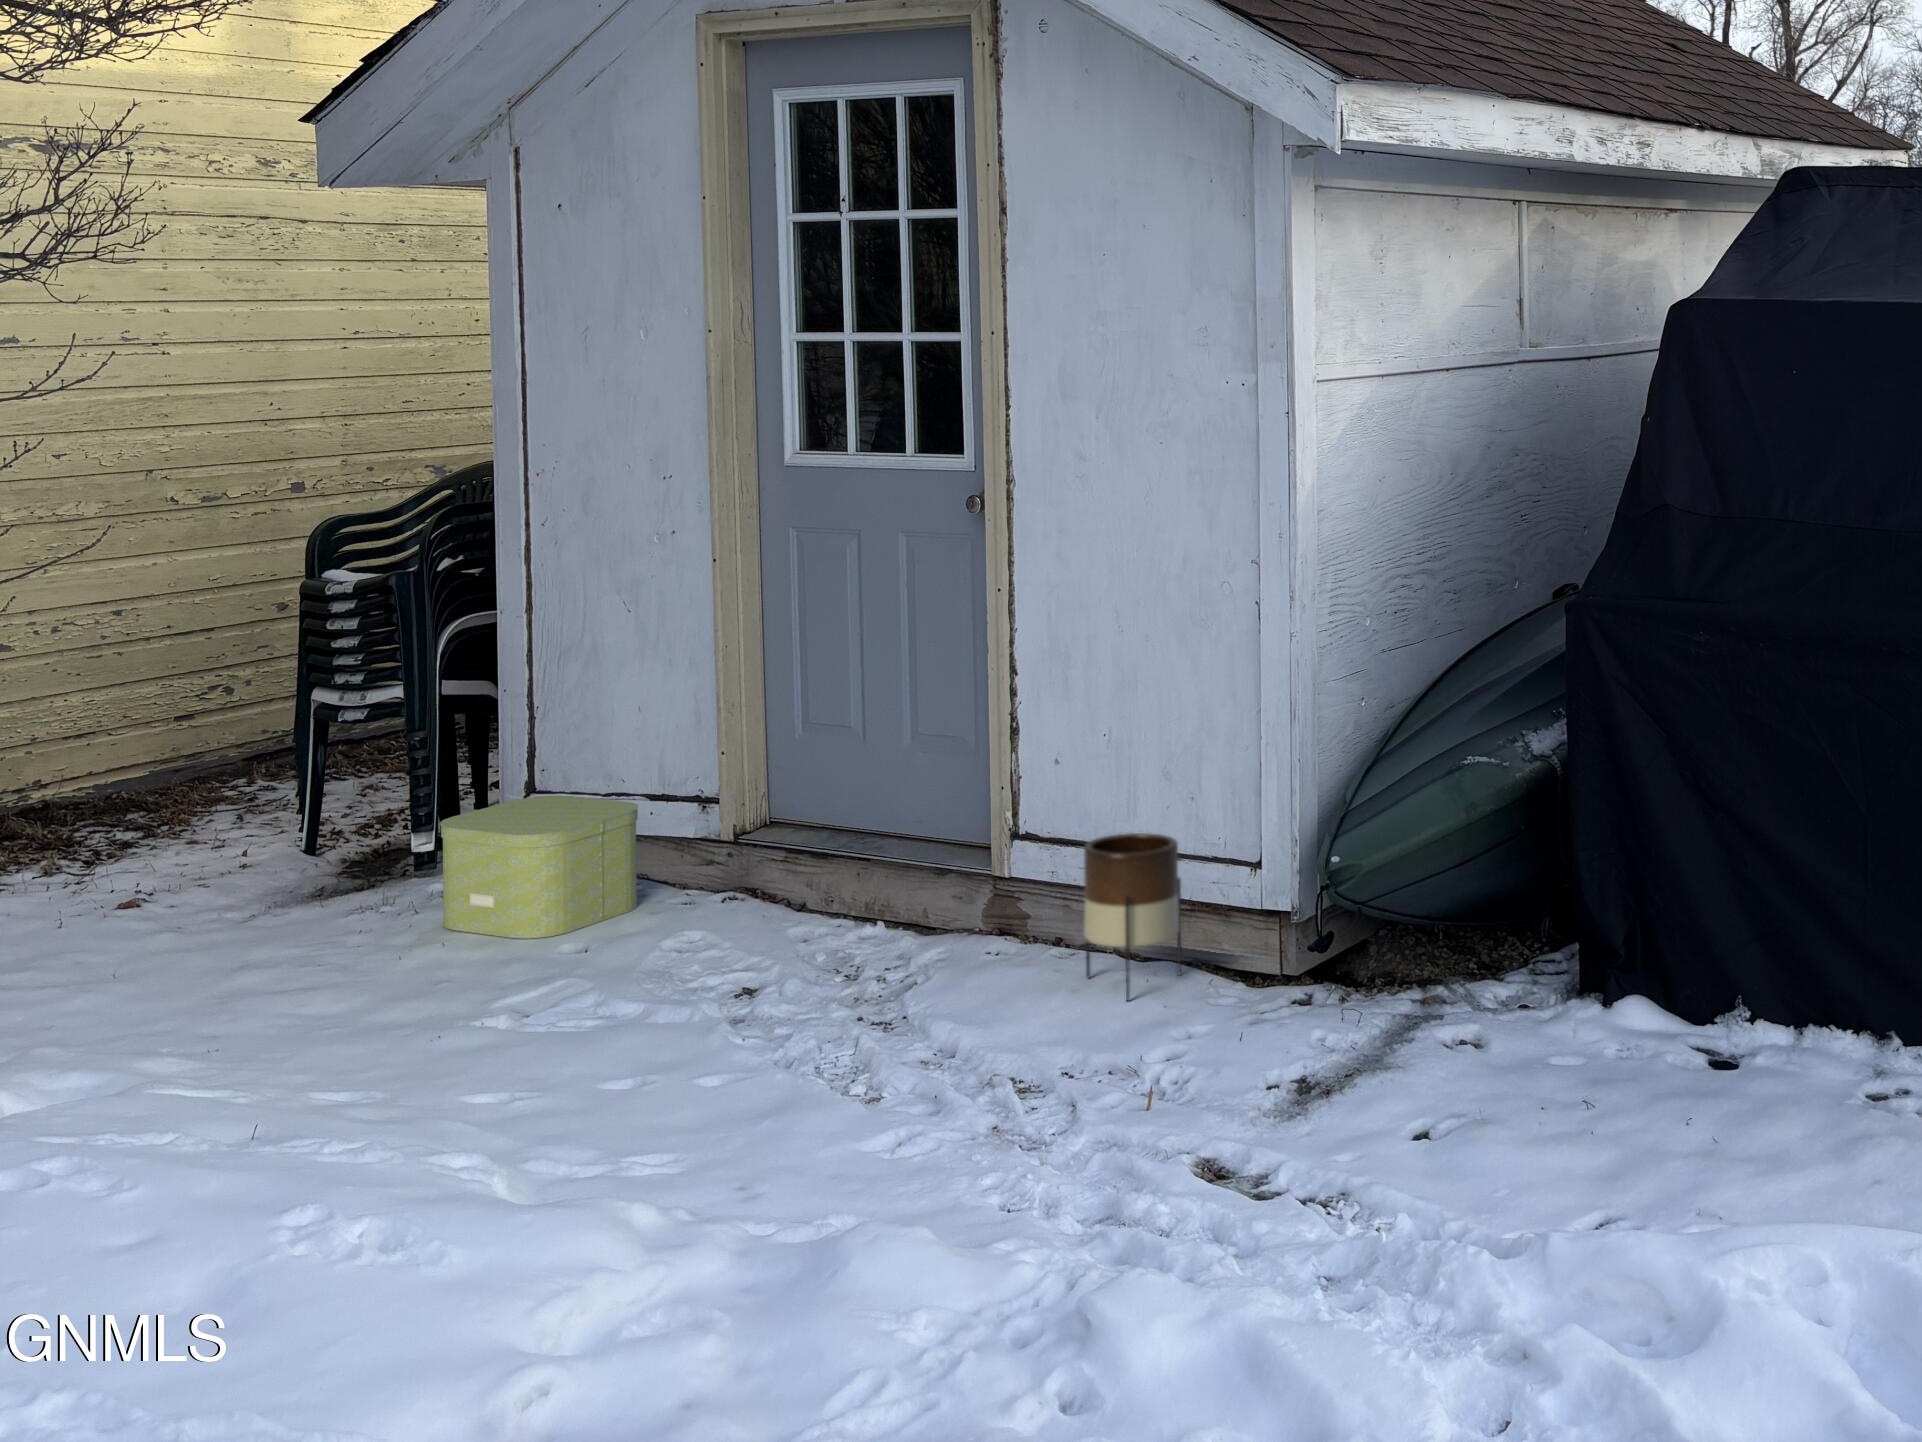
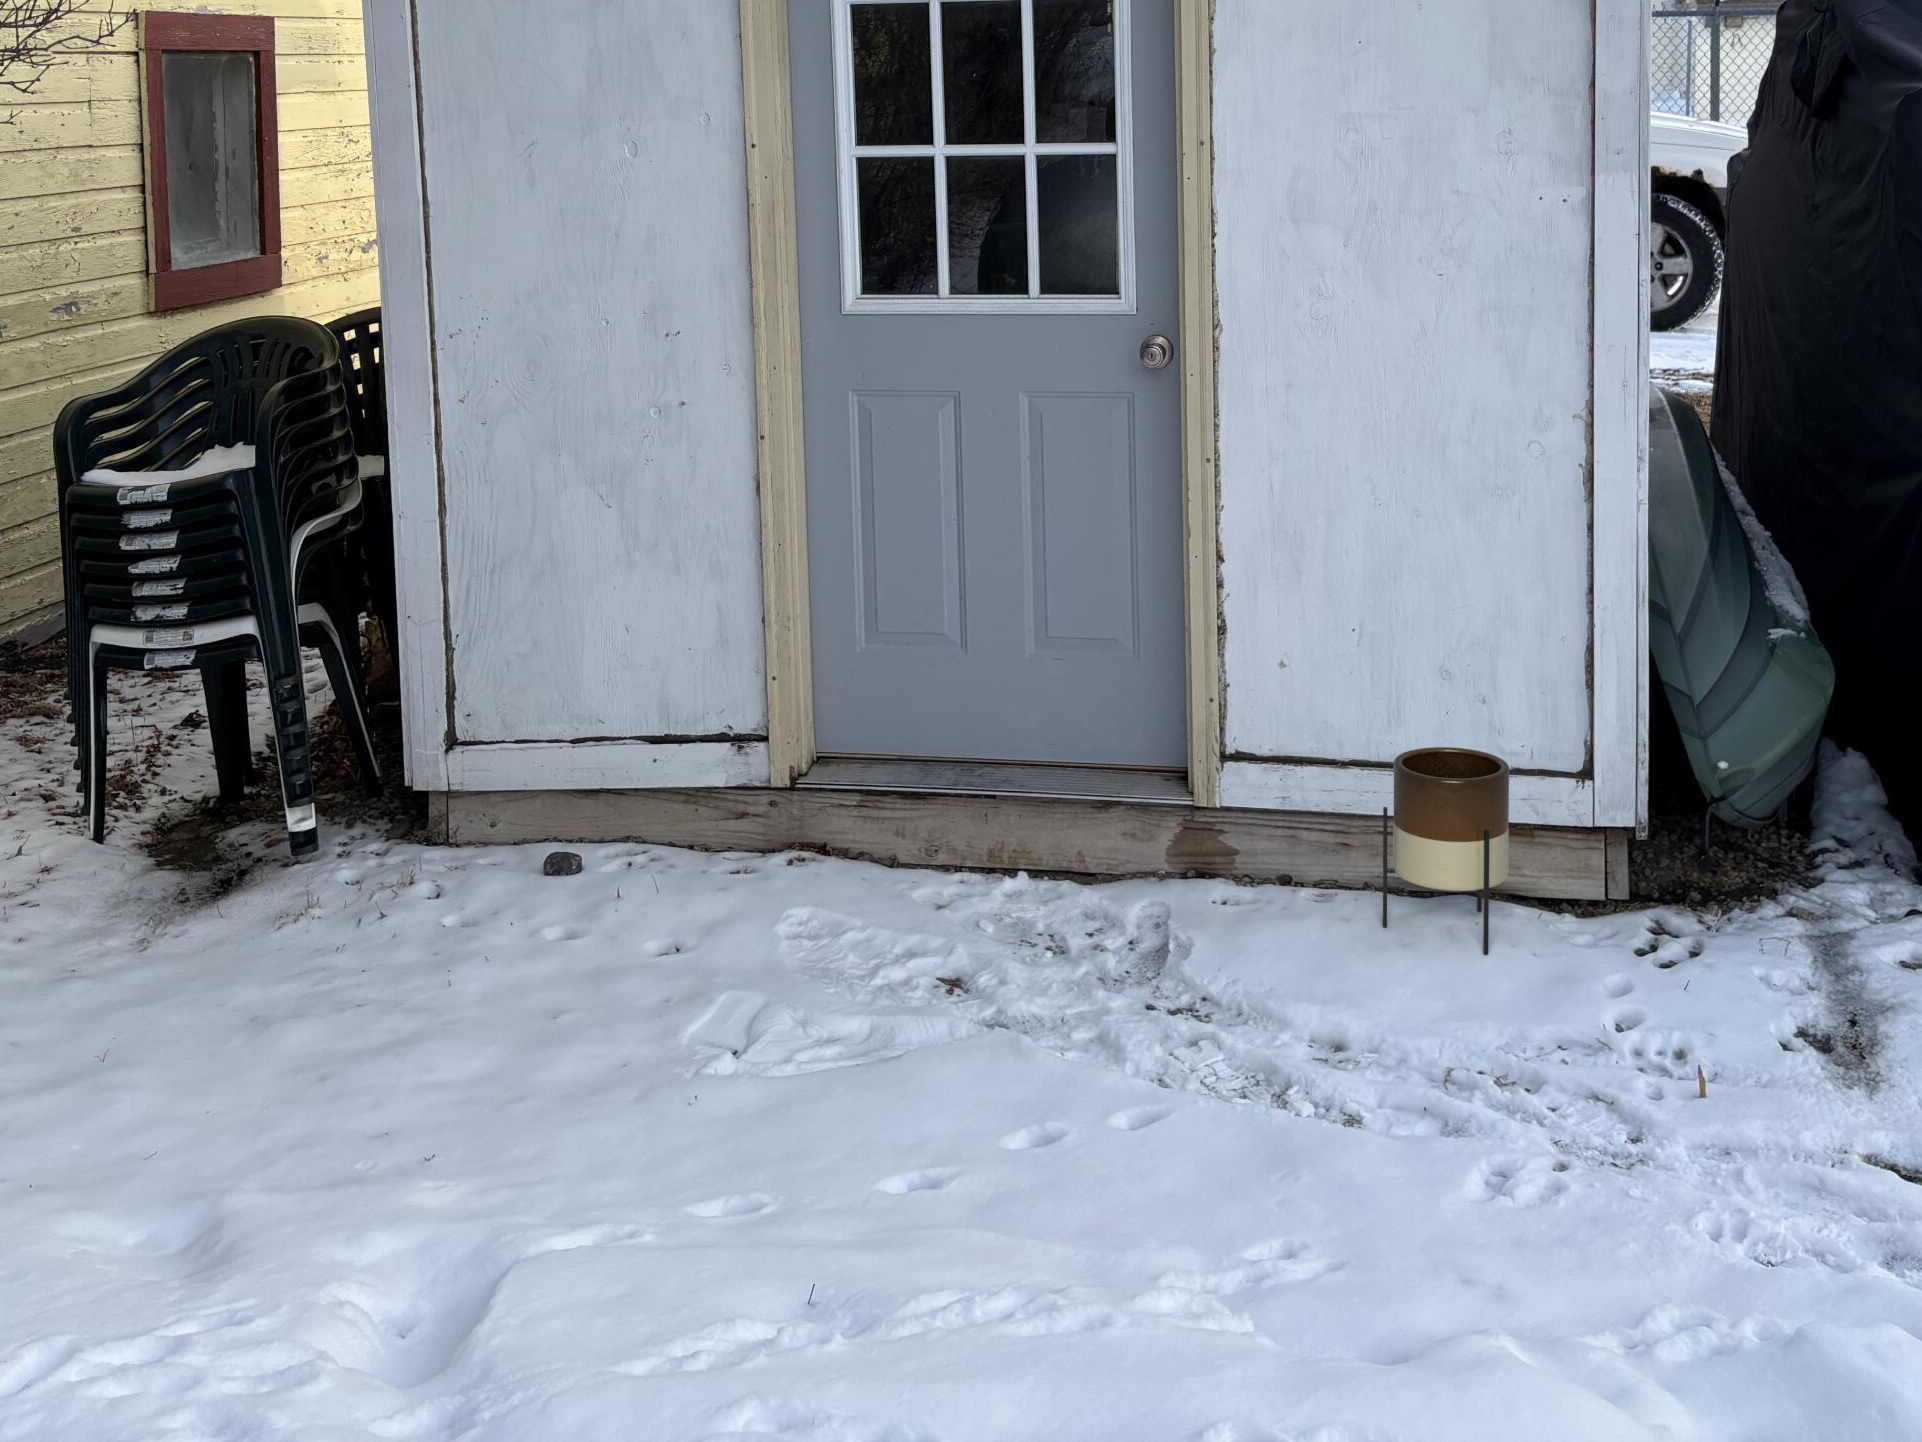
storage box: present [440,796,638,939] -> none [429,747,660,943]

